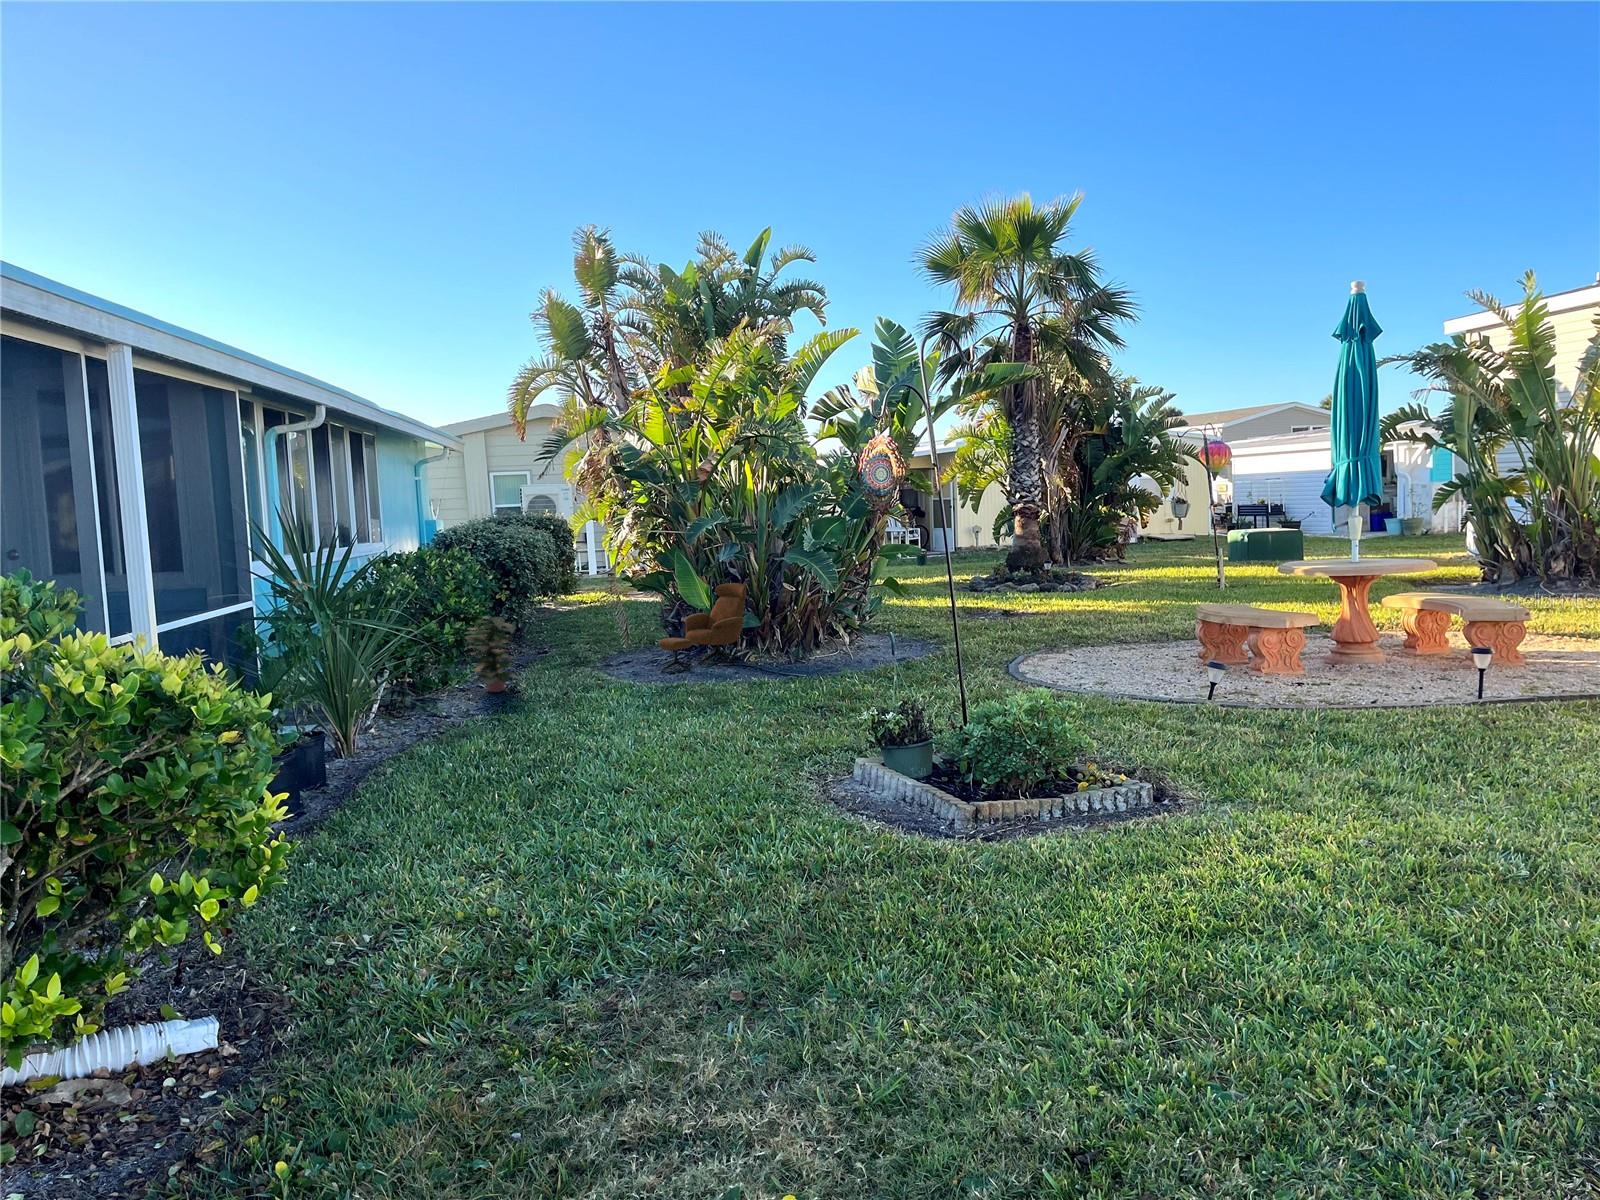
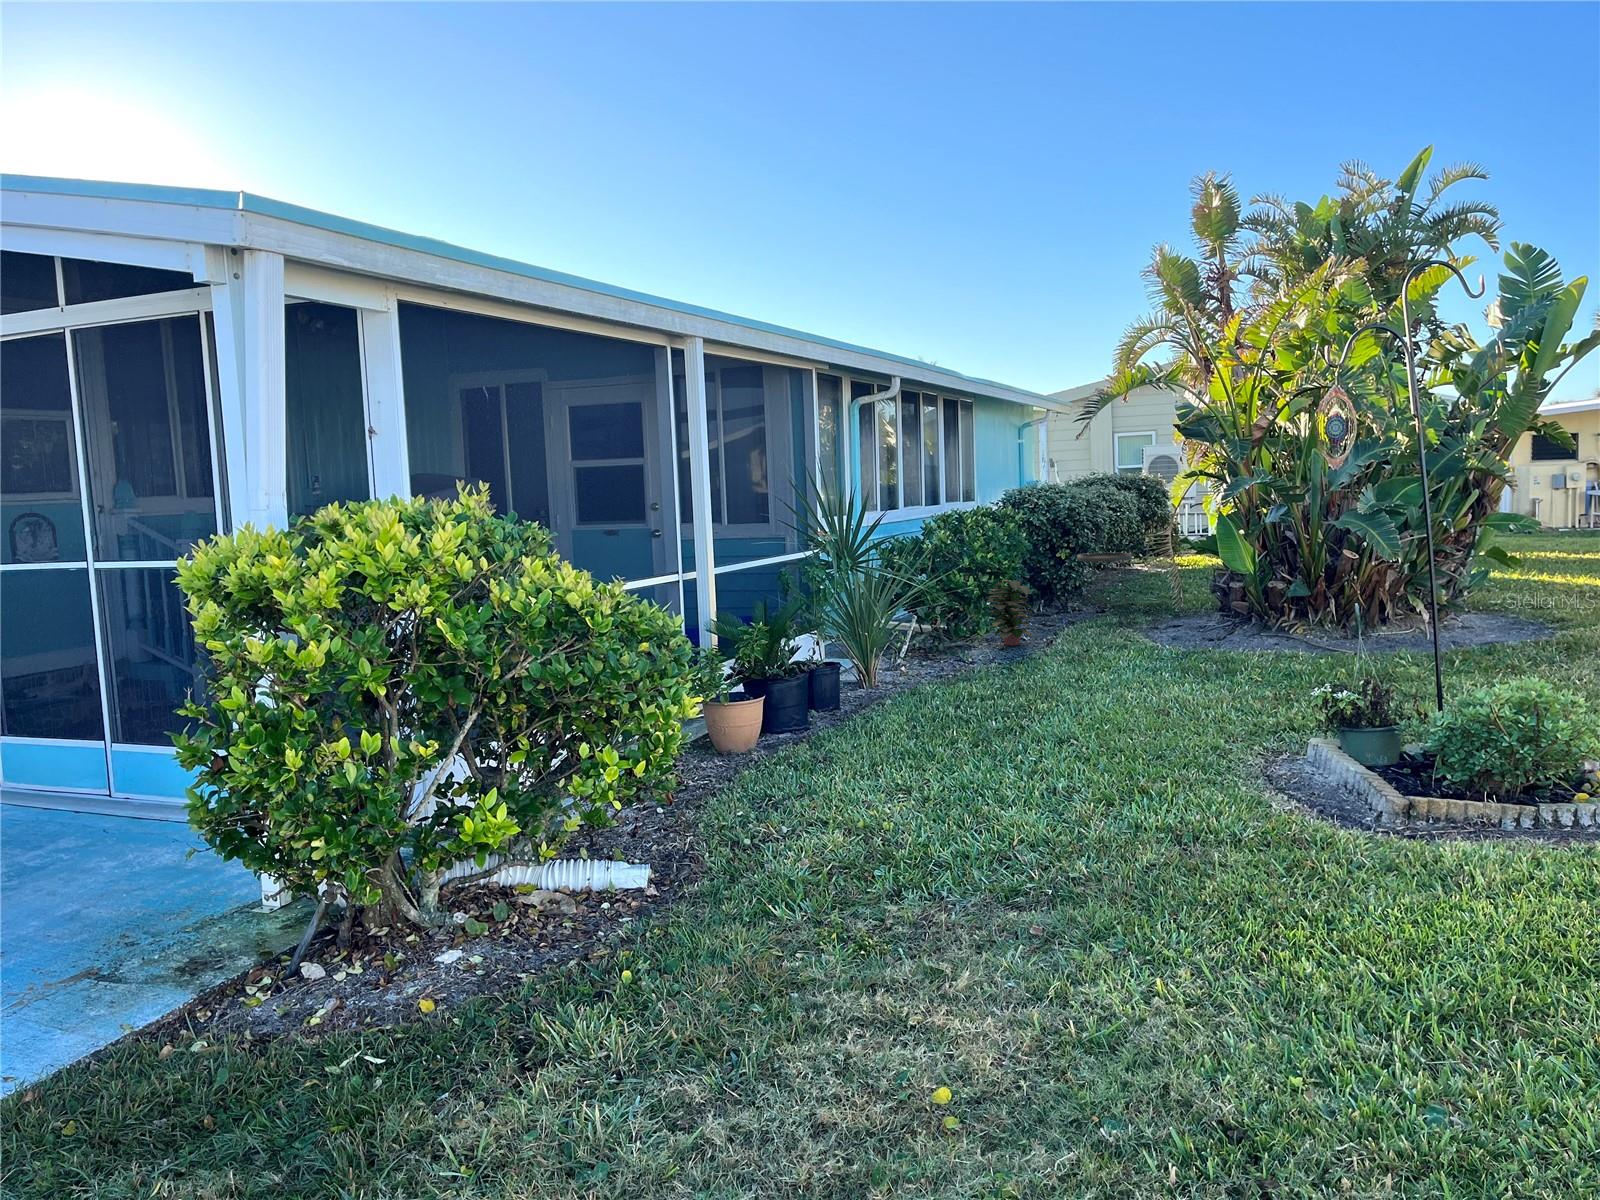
side table: none [538,582,597,642] -> present [1077,553,1132,605]
lounge chair: present [659,583,746,671] -> none [1169,557,1265,639]

